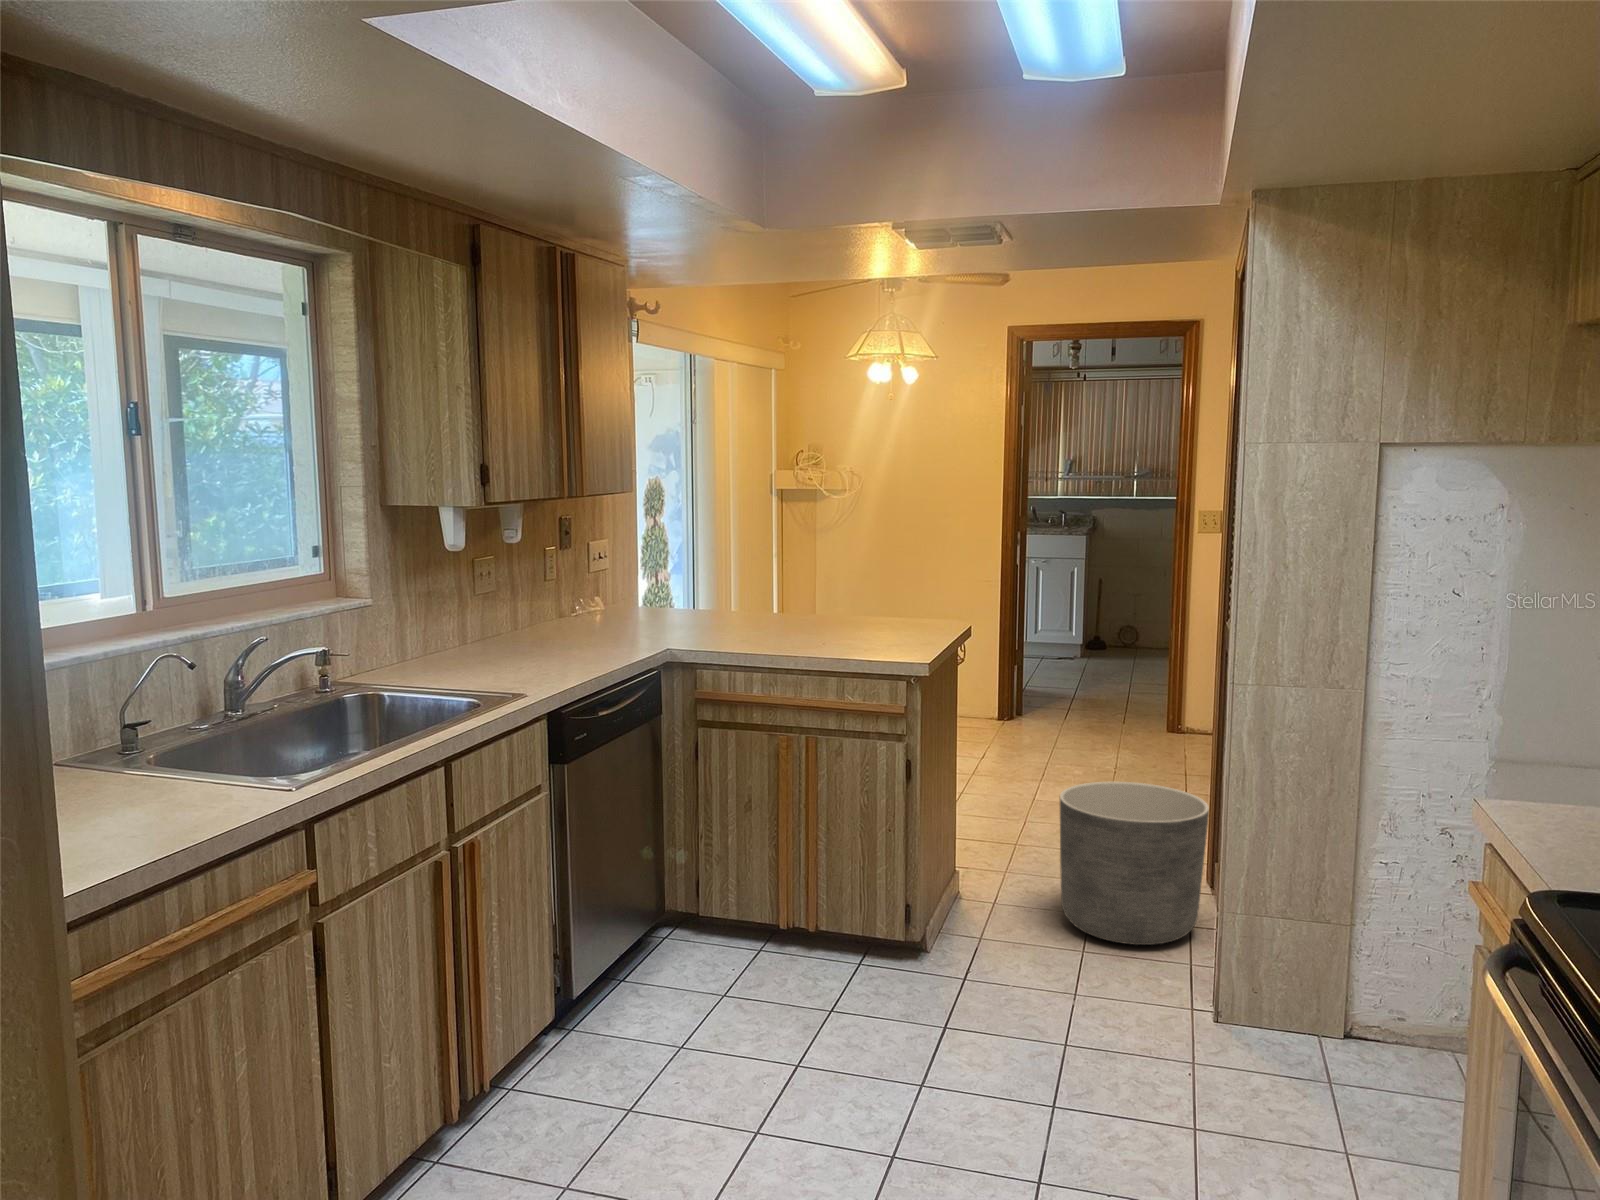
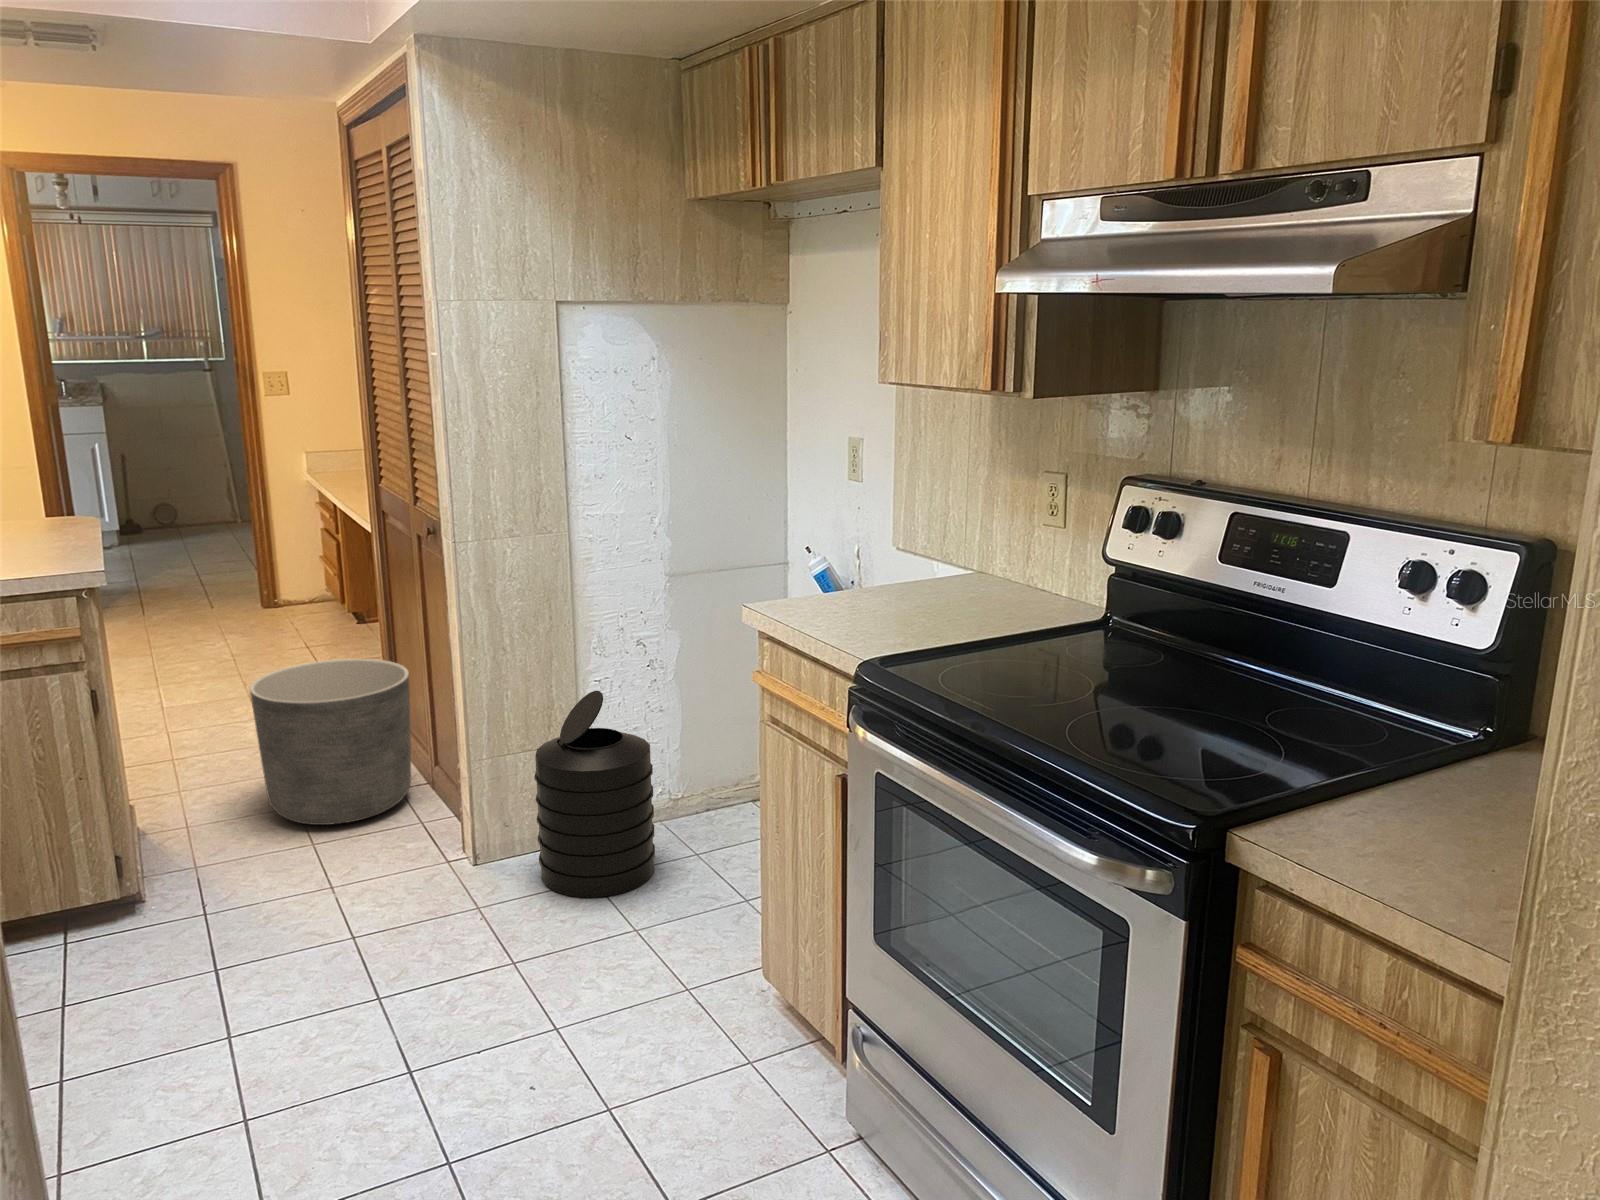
trash can: none [1274,870,1423,1111] -> present [534,691,655,898]

